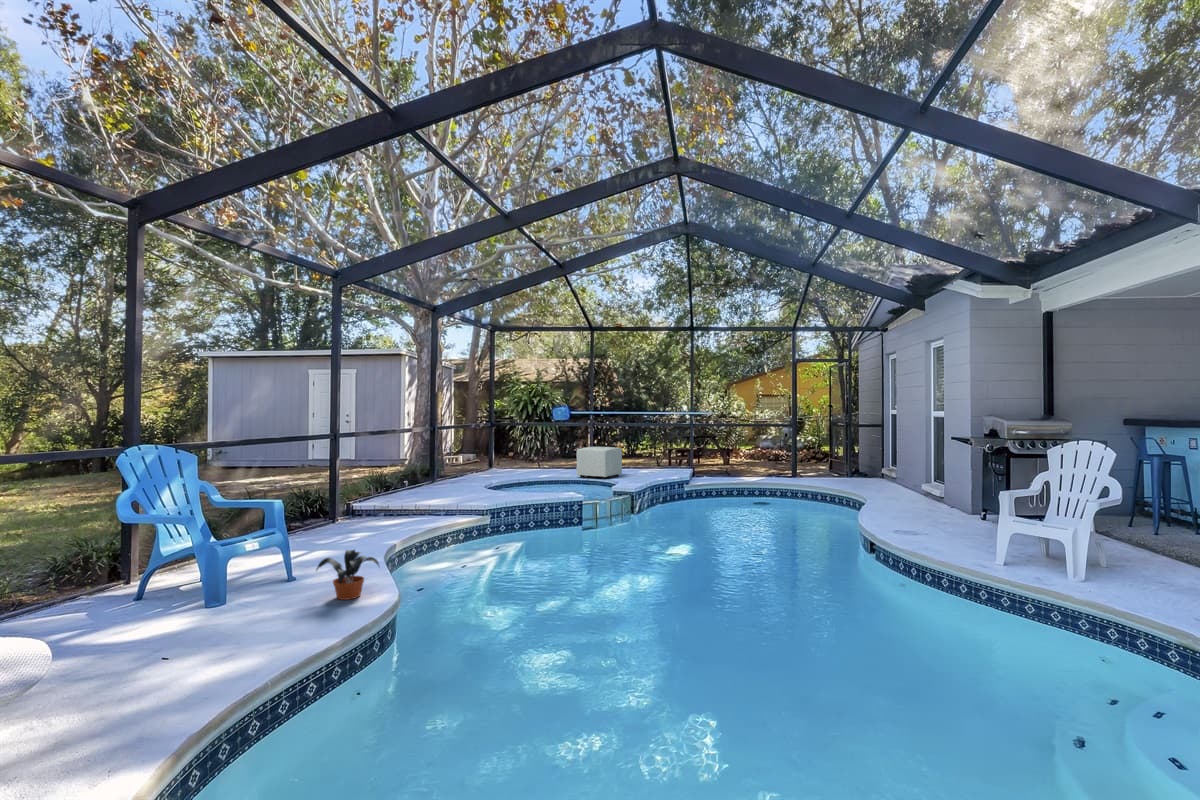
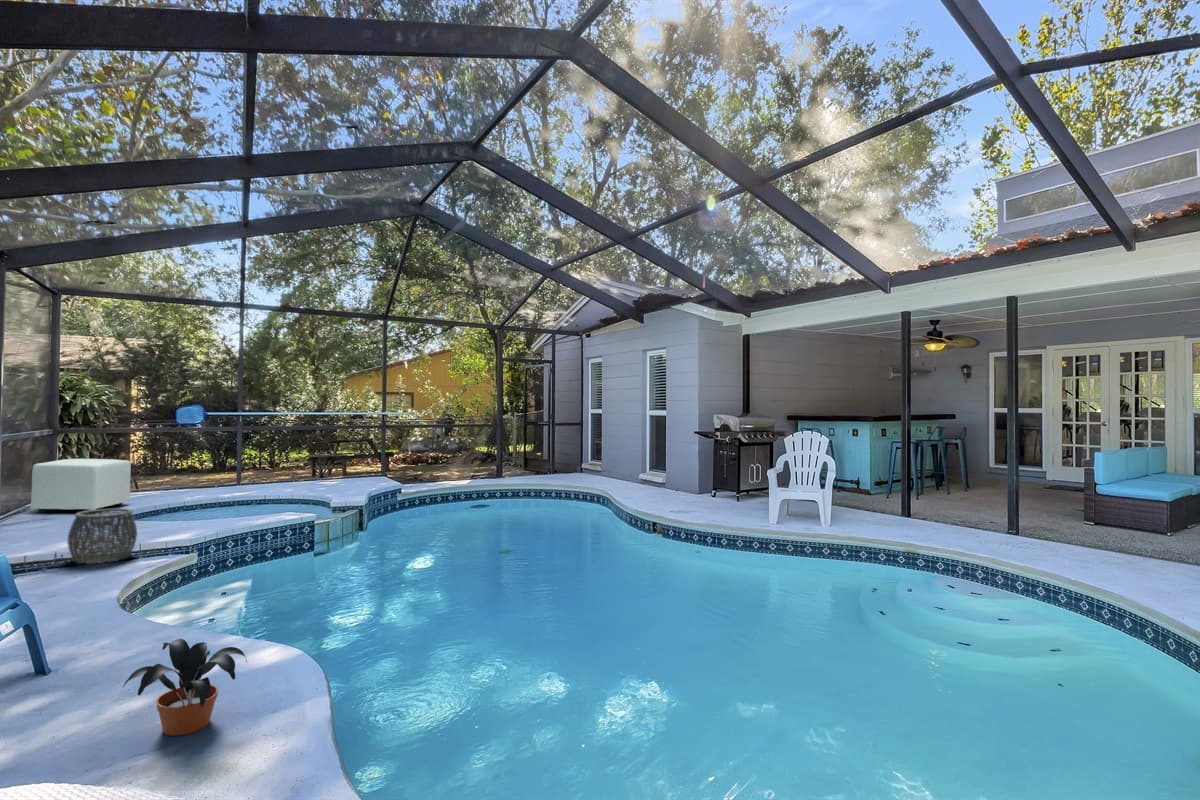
ottoman: present [576,447,622,479] -> present [31,459,131,512]
woven basket: none [417,482,453,516] -> present [68,508,137,564]

